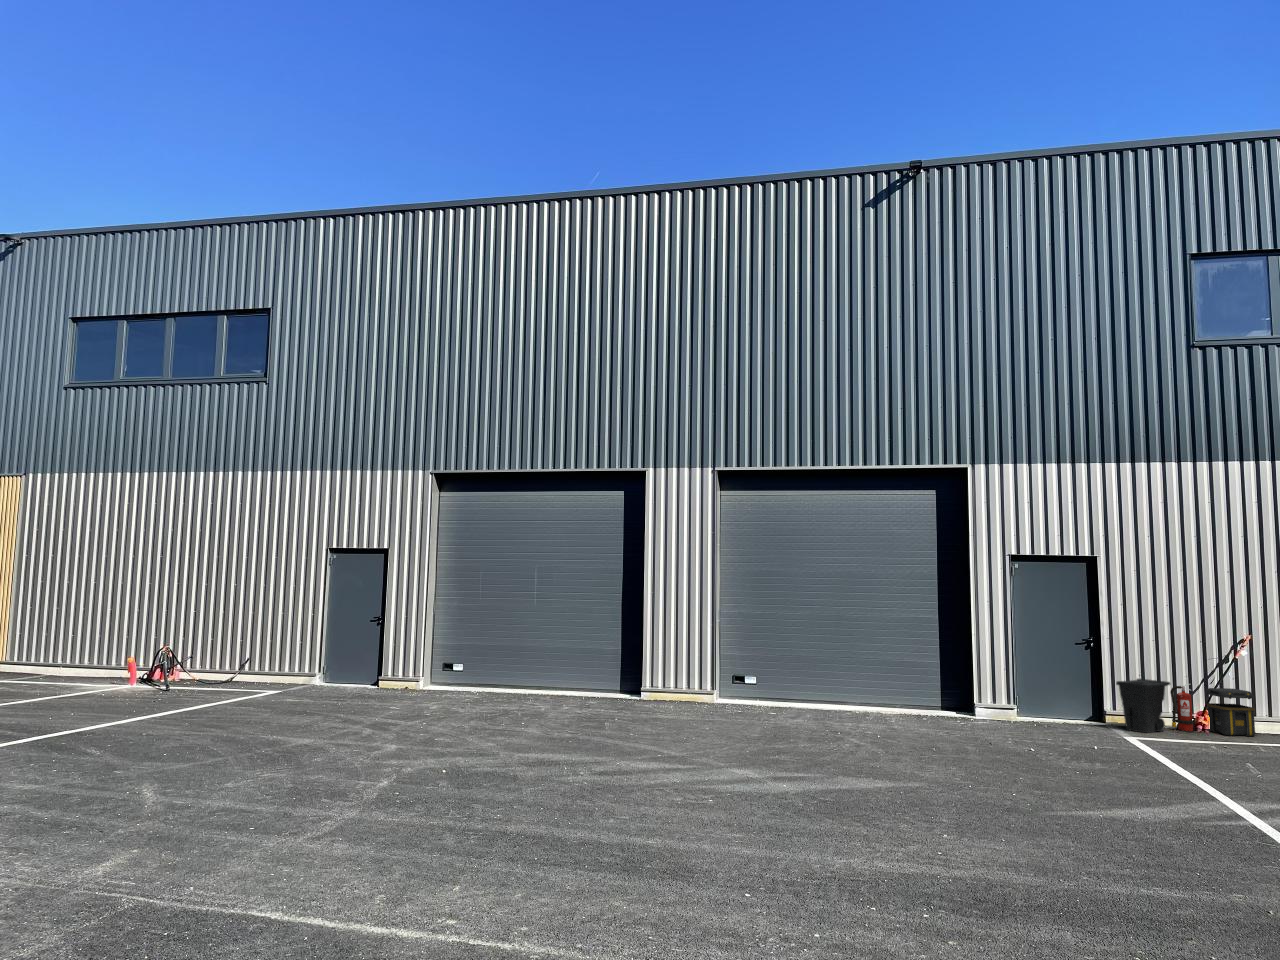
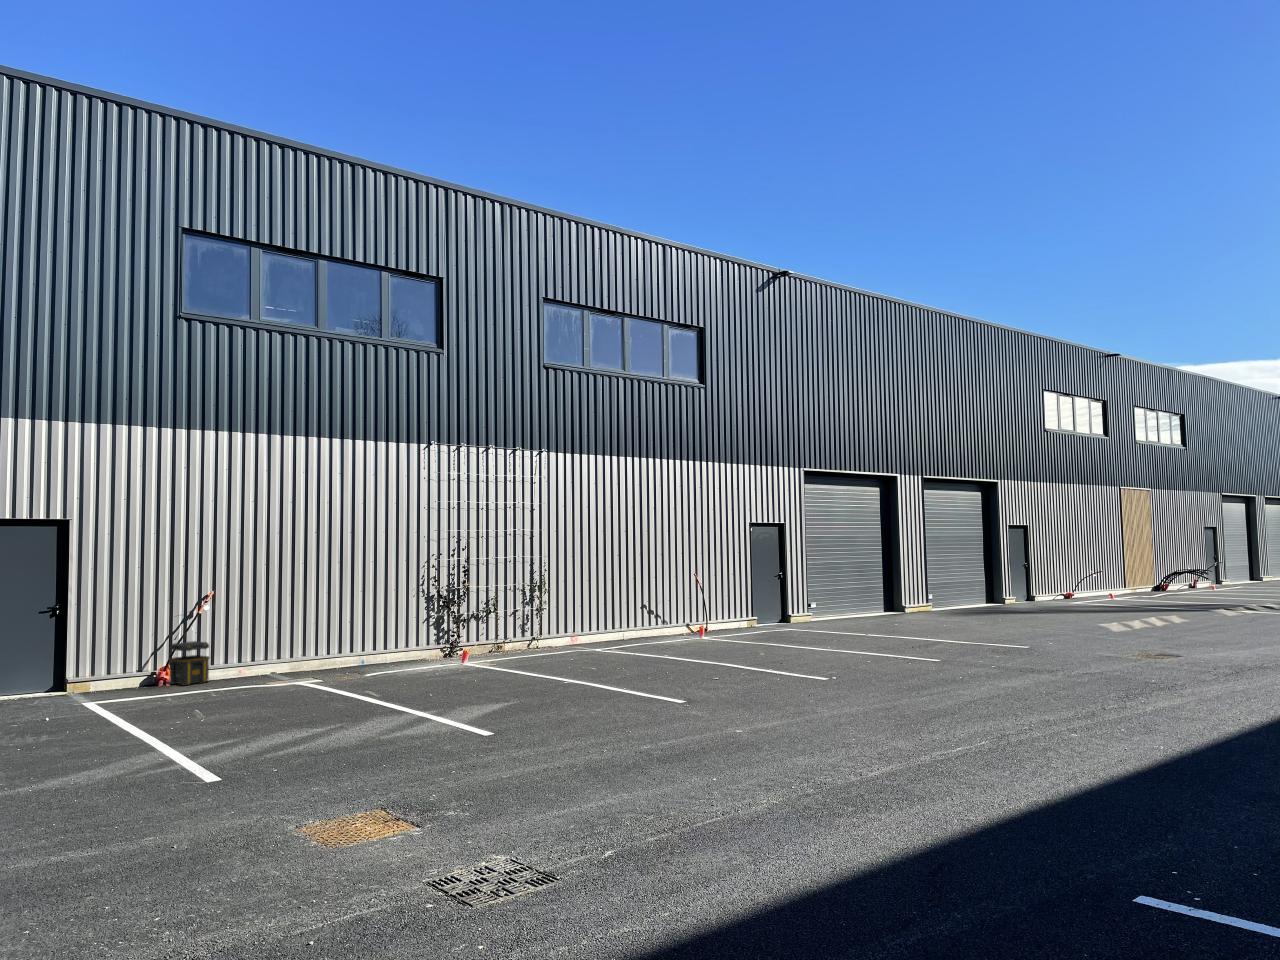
trash can: present [1116,679,1170,733] -> none [81,643,136,697]
fire extinguisher: present [1170,684,1194,731] -> none [135,642,156,688]

